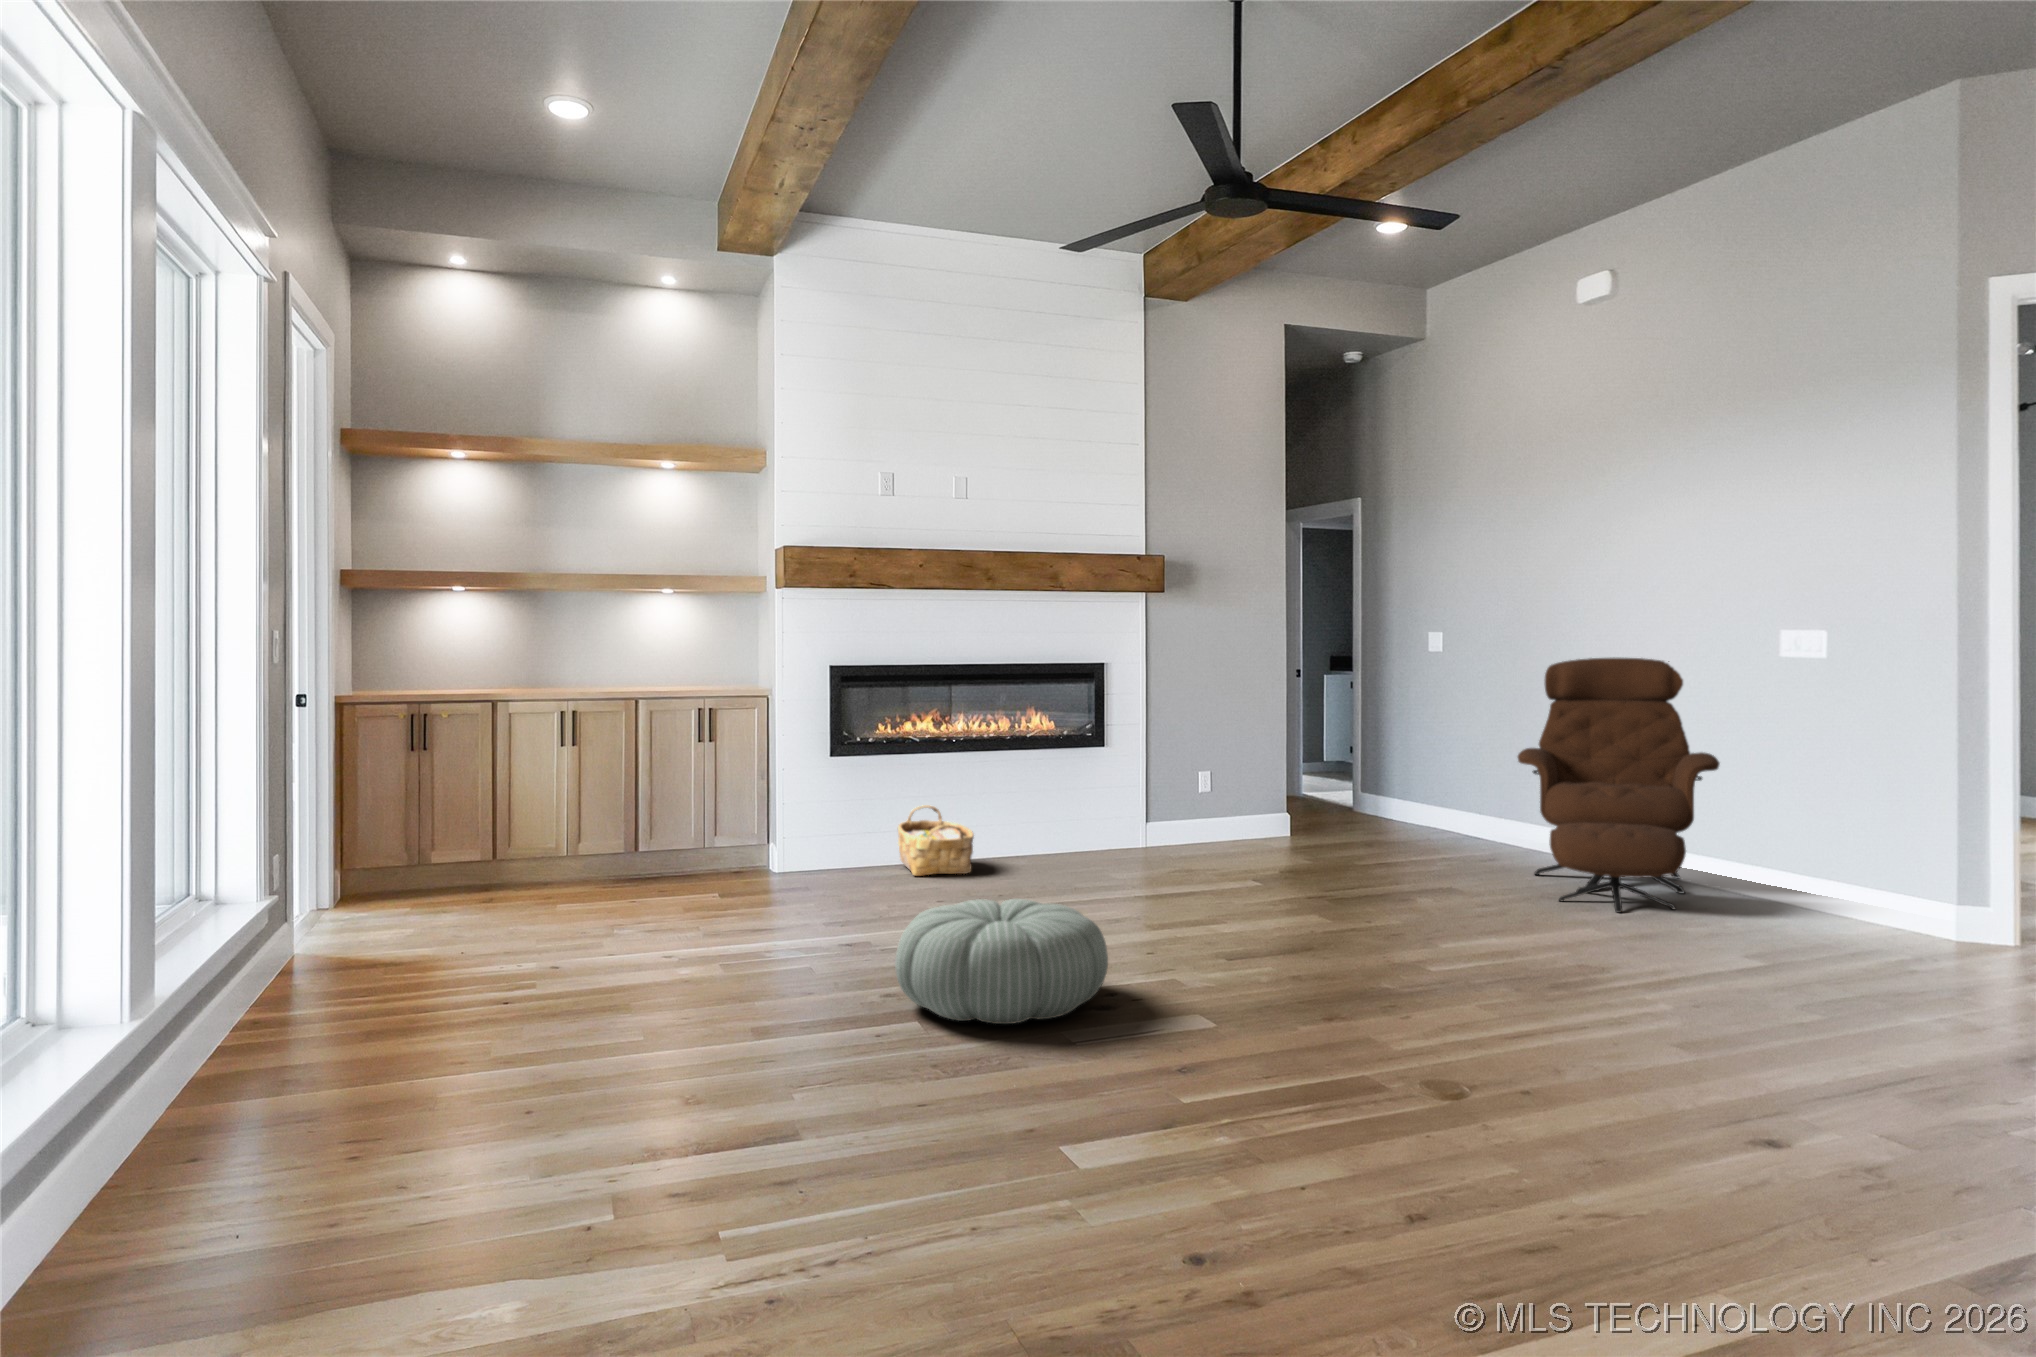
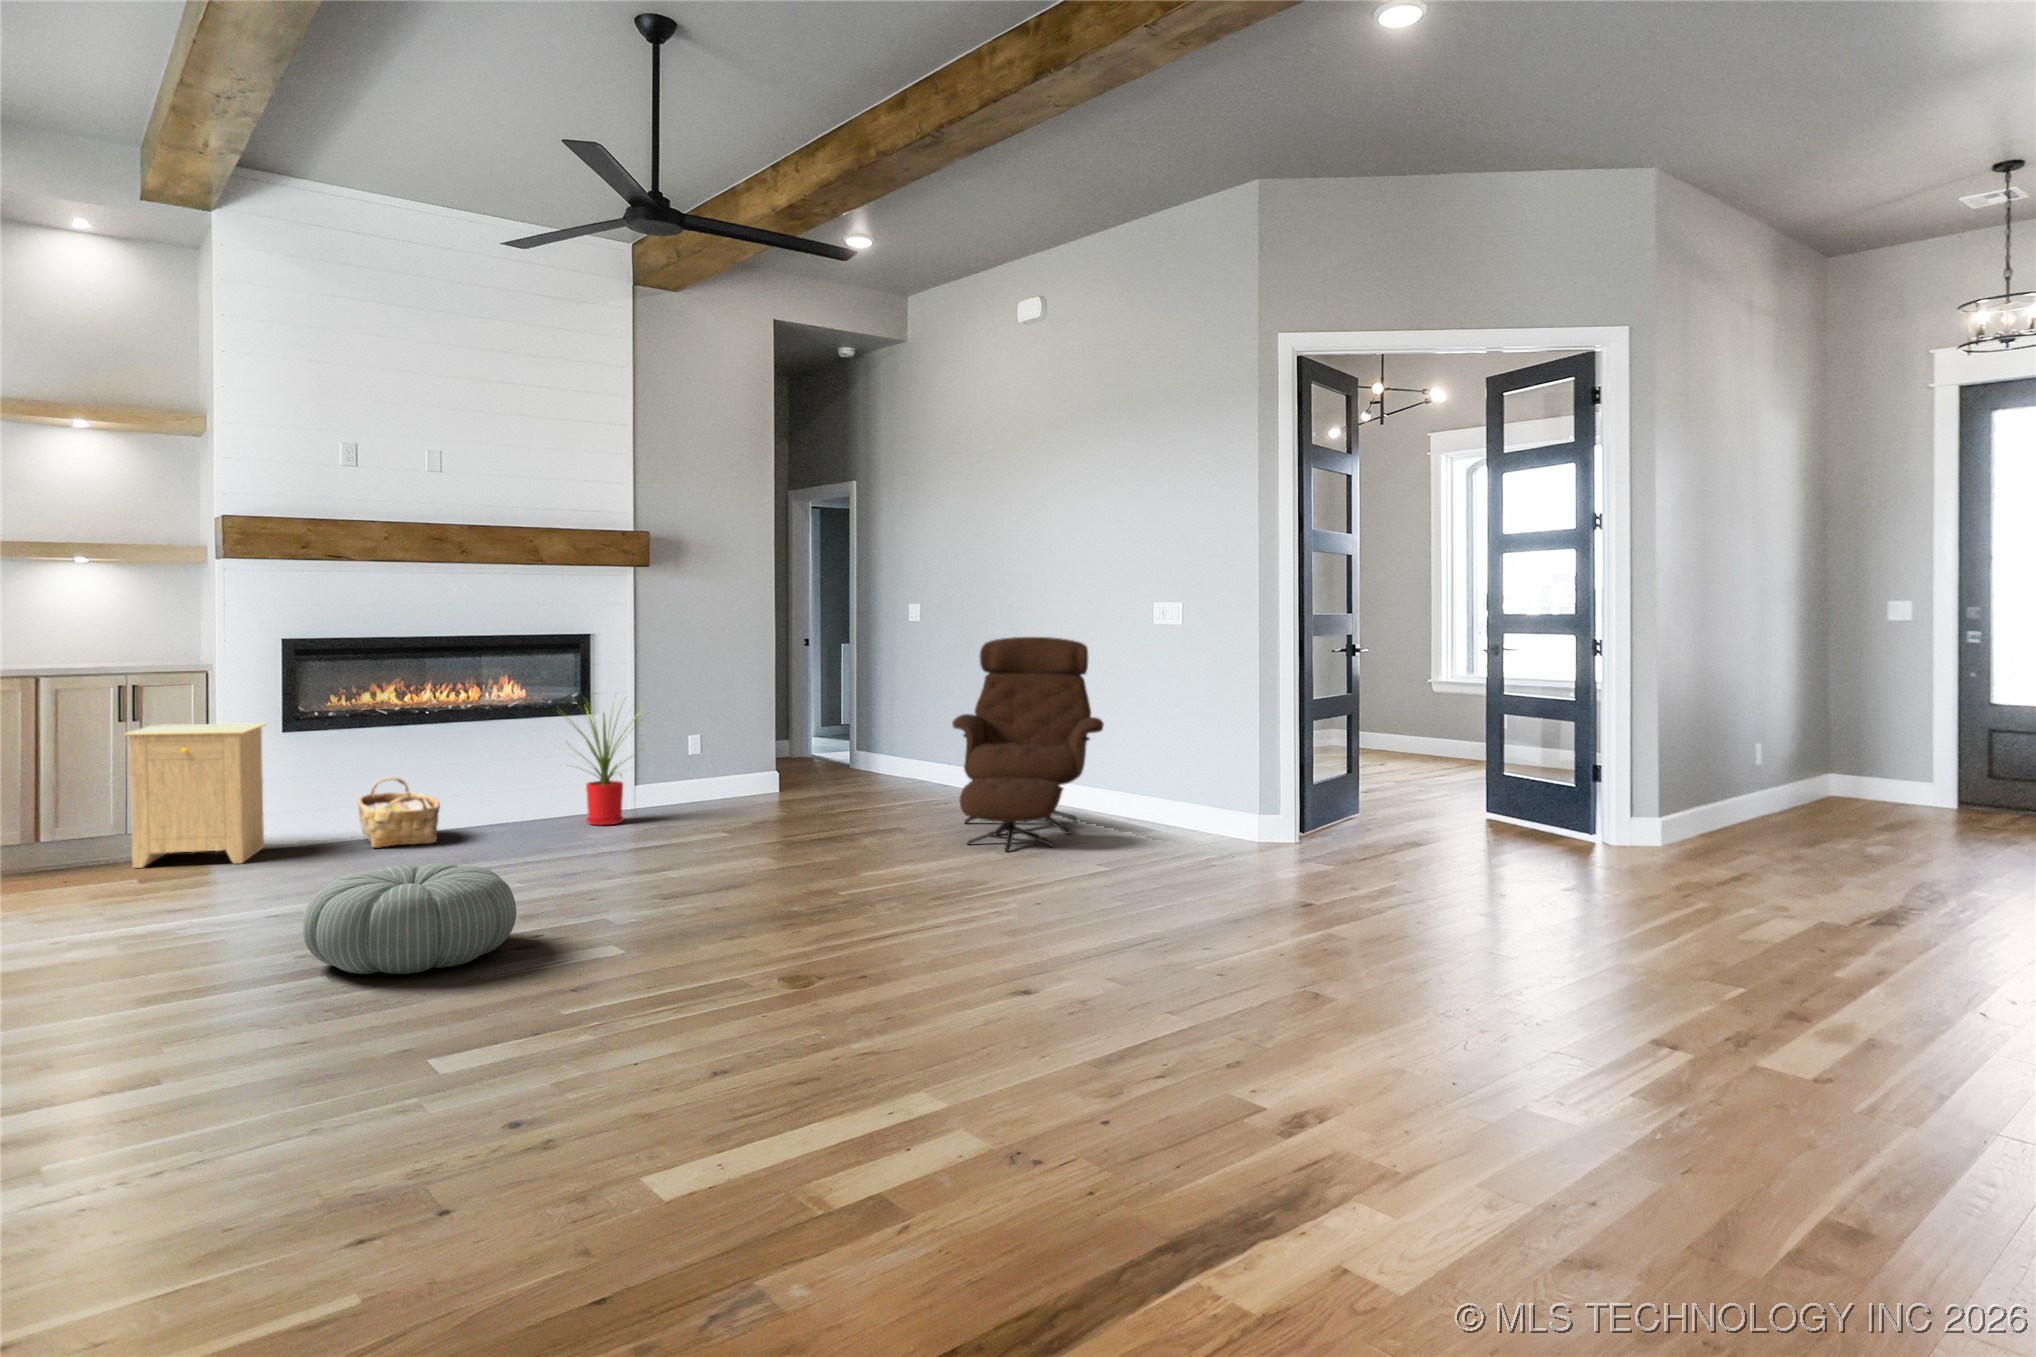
house plant: none [1079,721,1183,862] -> present [567,695,633,825]
side table: none [703,749,819,887] -> present [125,723,266,868]

